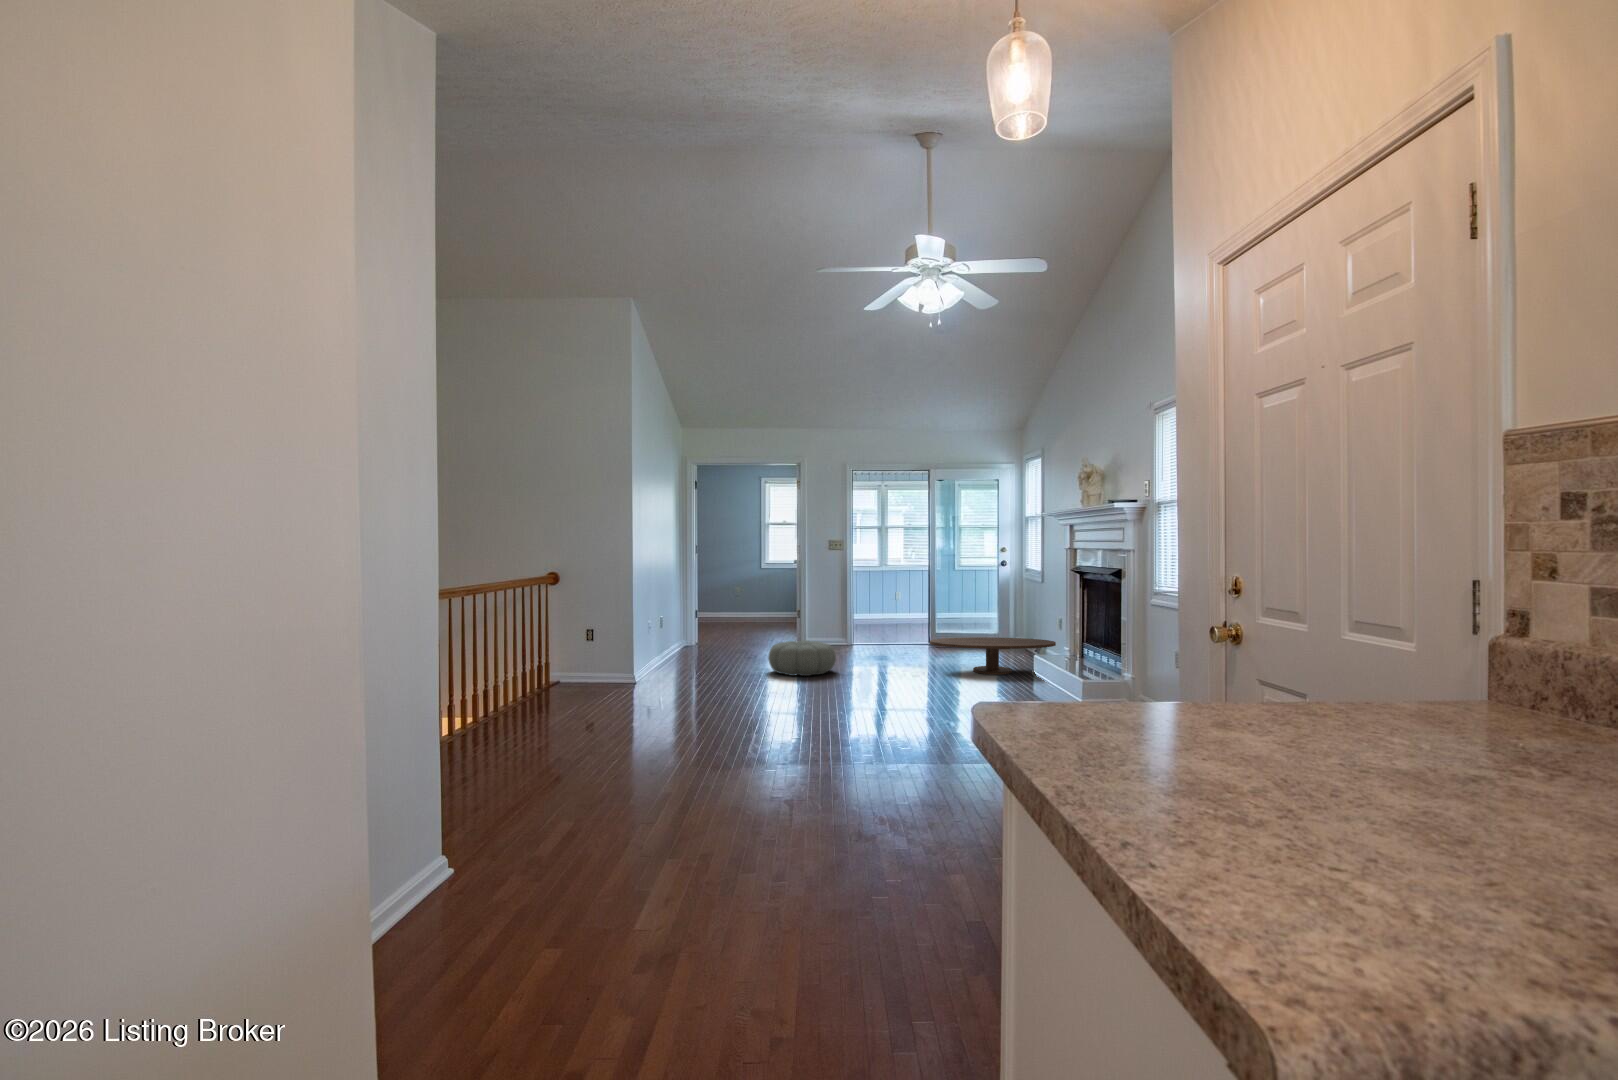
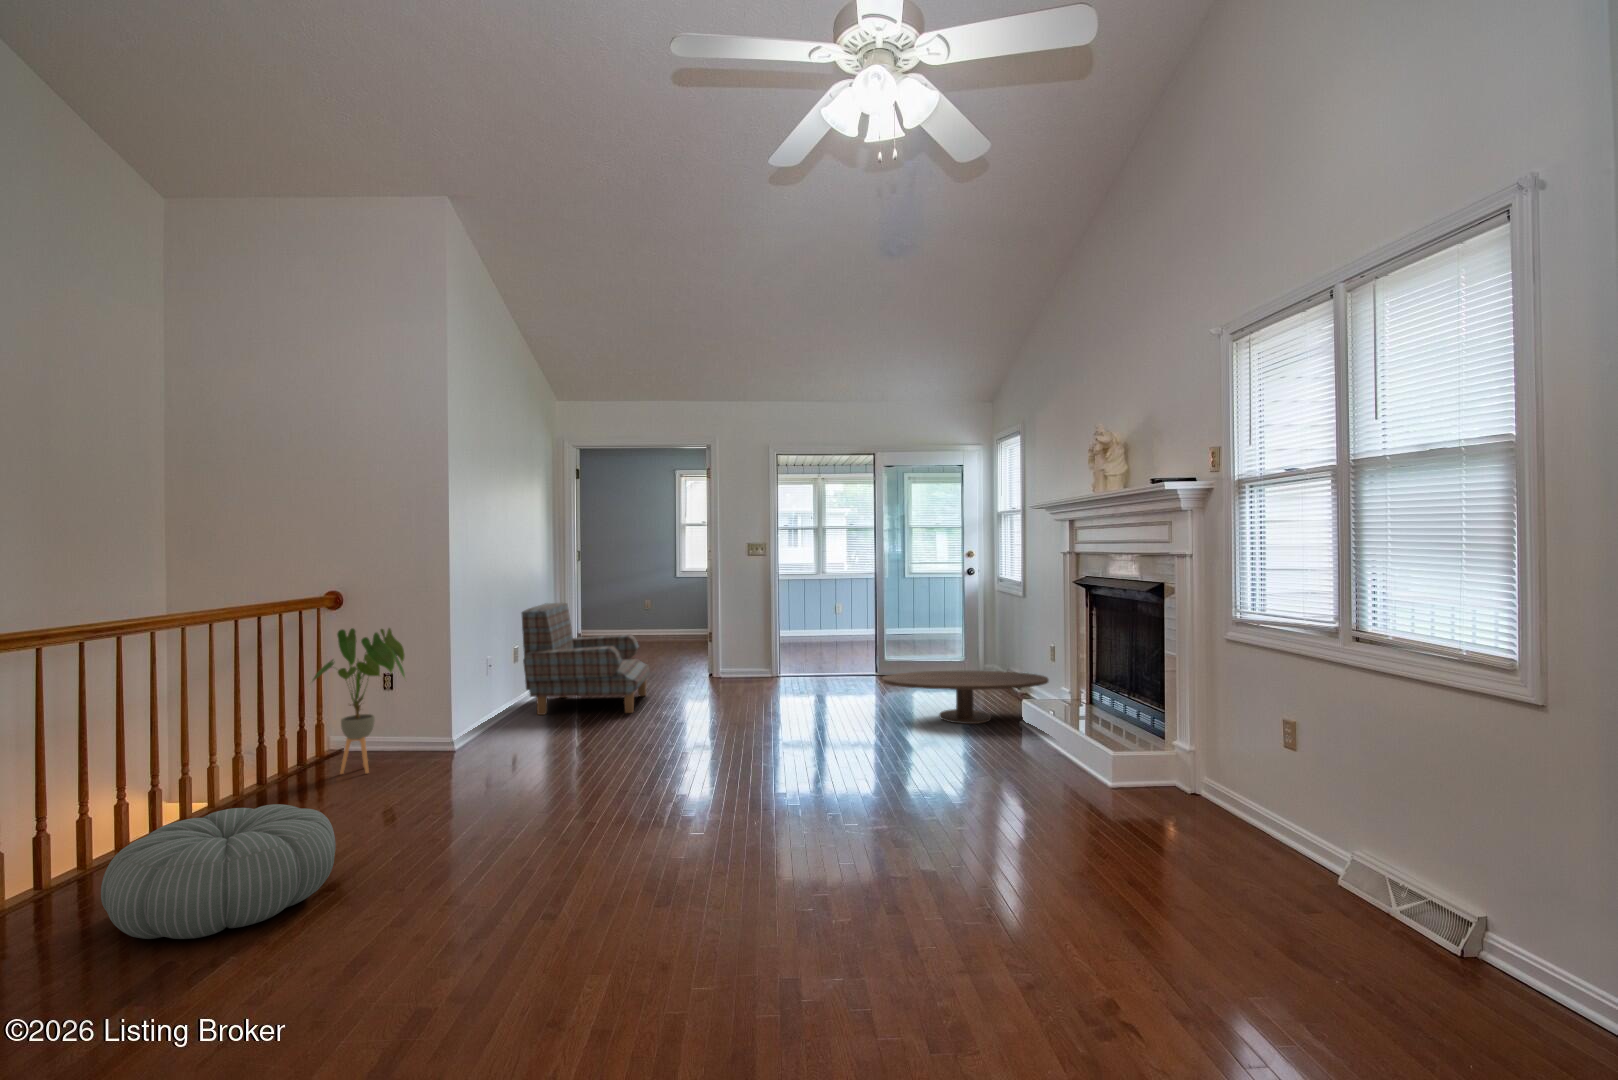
armchair: none [665,585,753,666] -> present [522,603,650,715]
house plant: none [550,597,607,693] -> present [313,628,405,774]
pouf: present [768,640,836,676] -> present [101,804,336,939]

